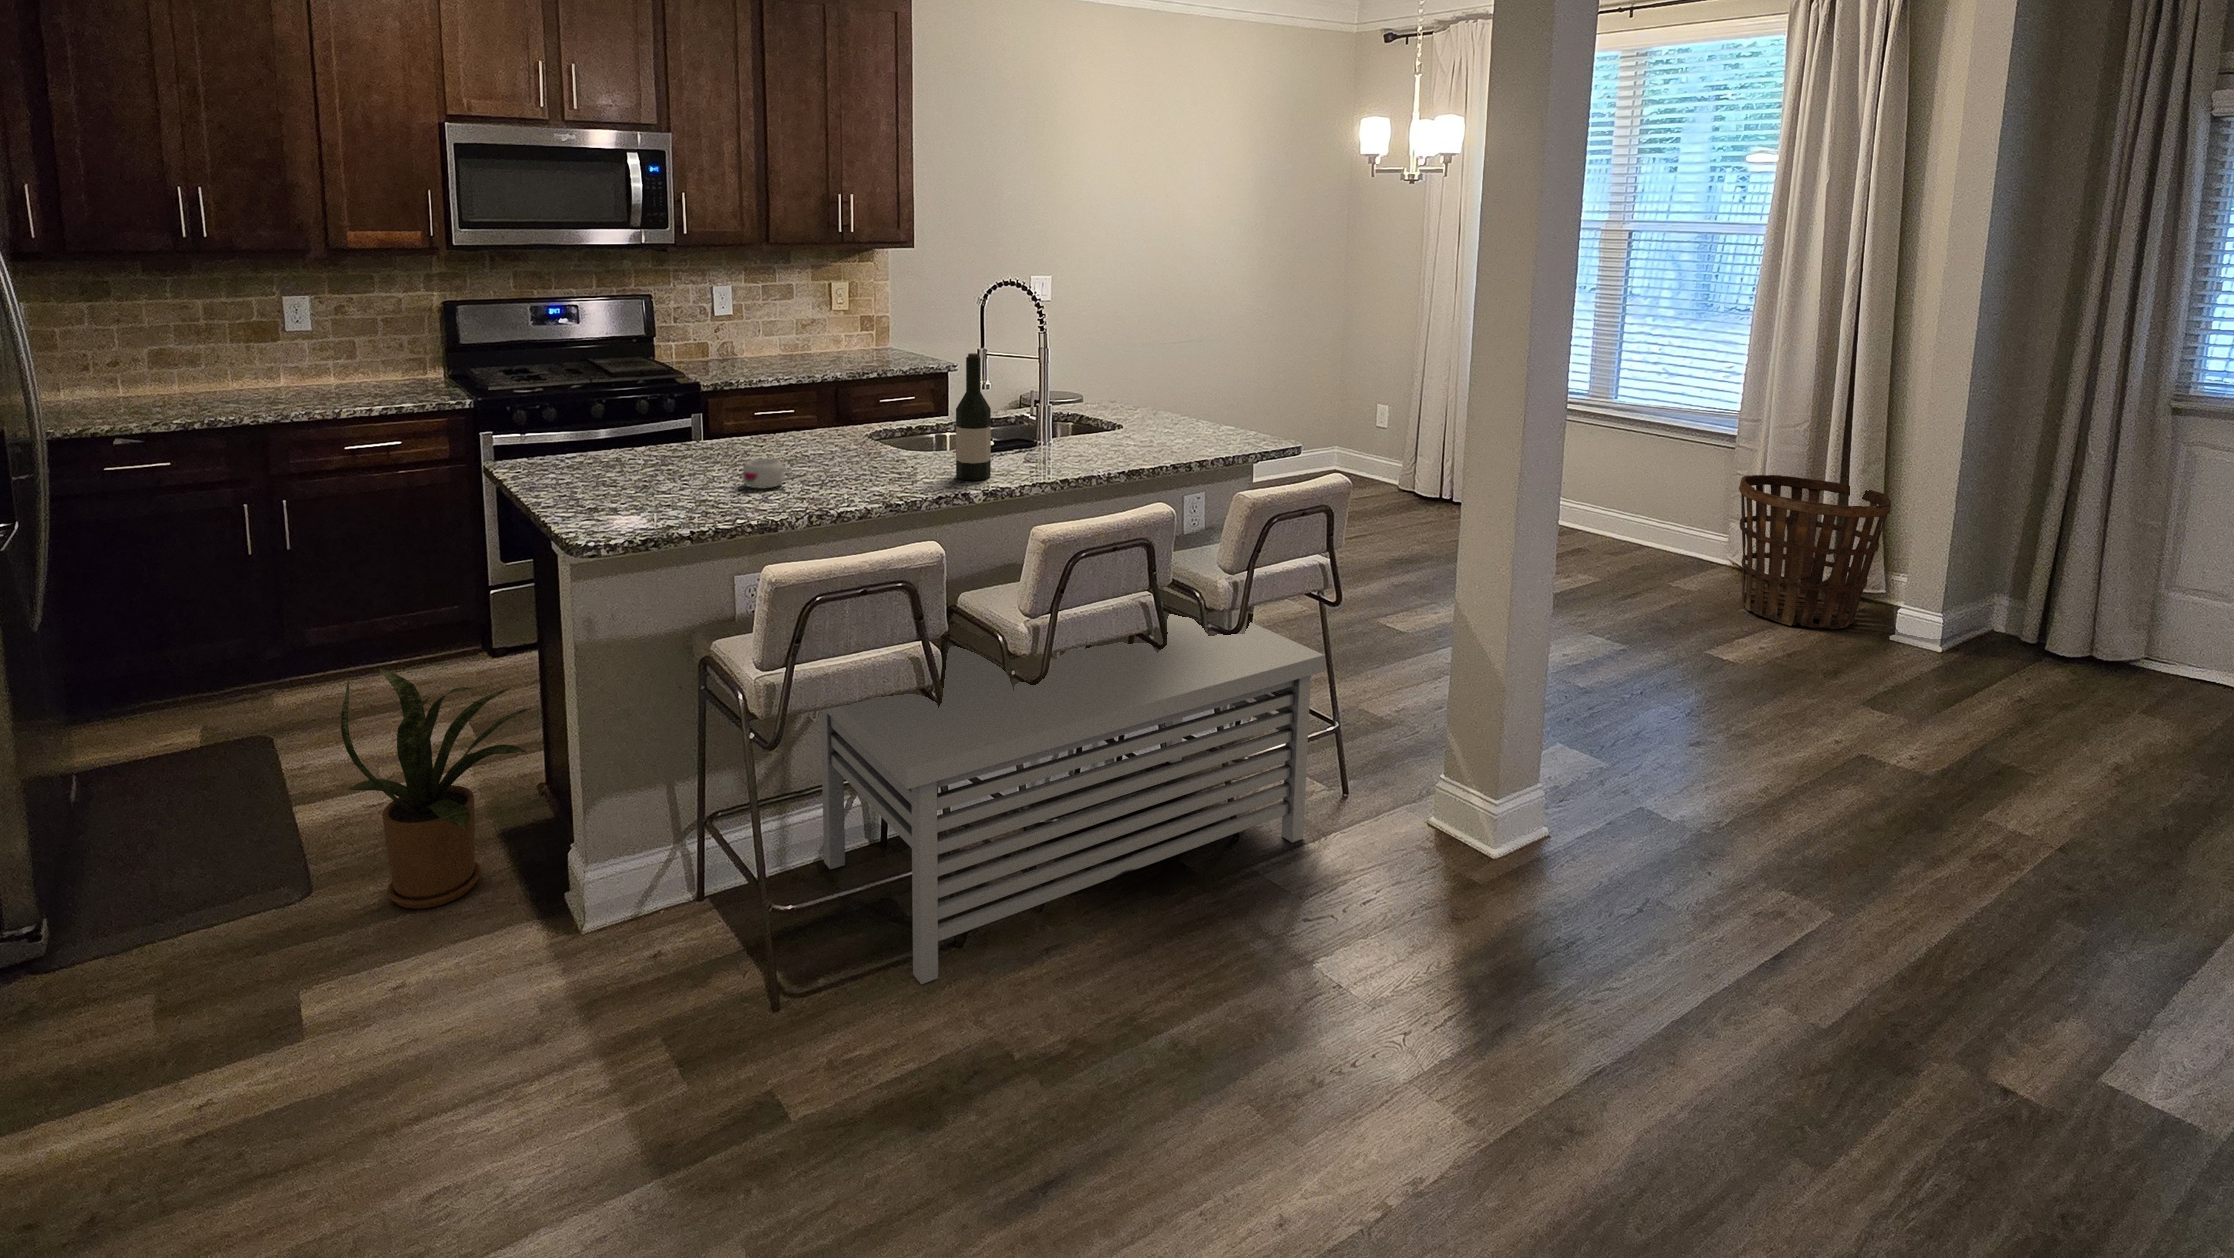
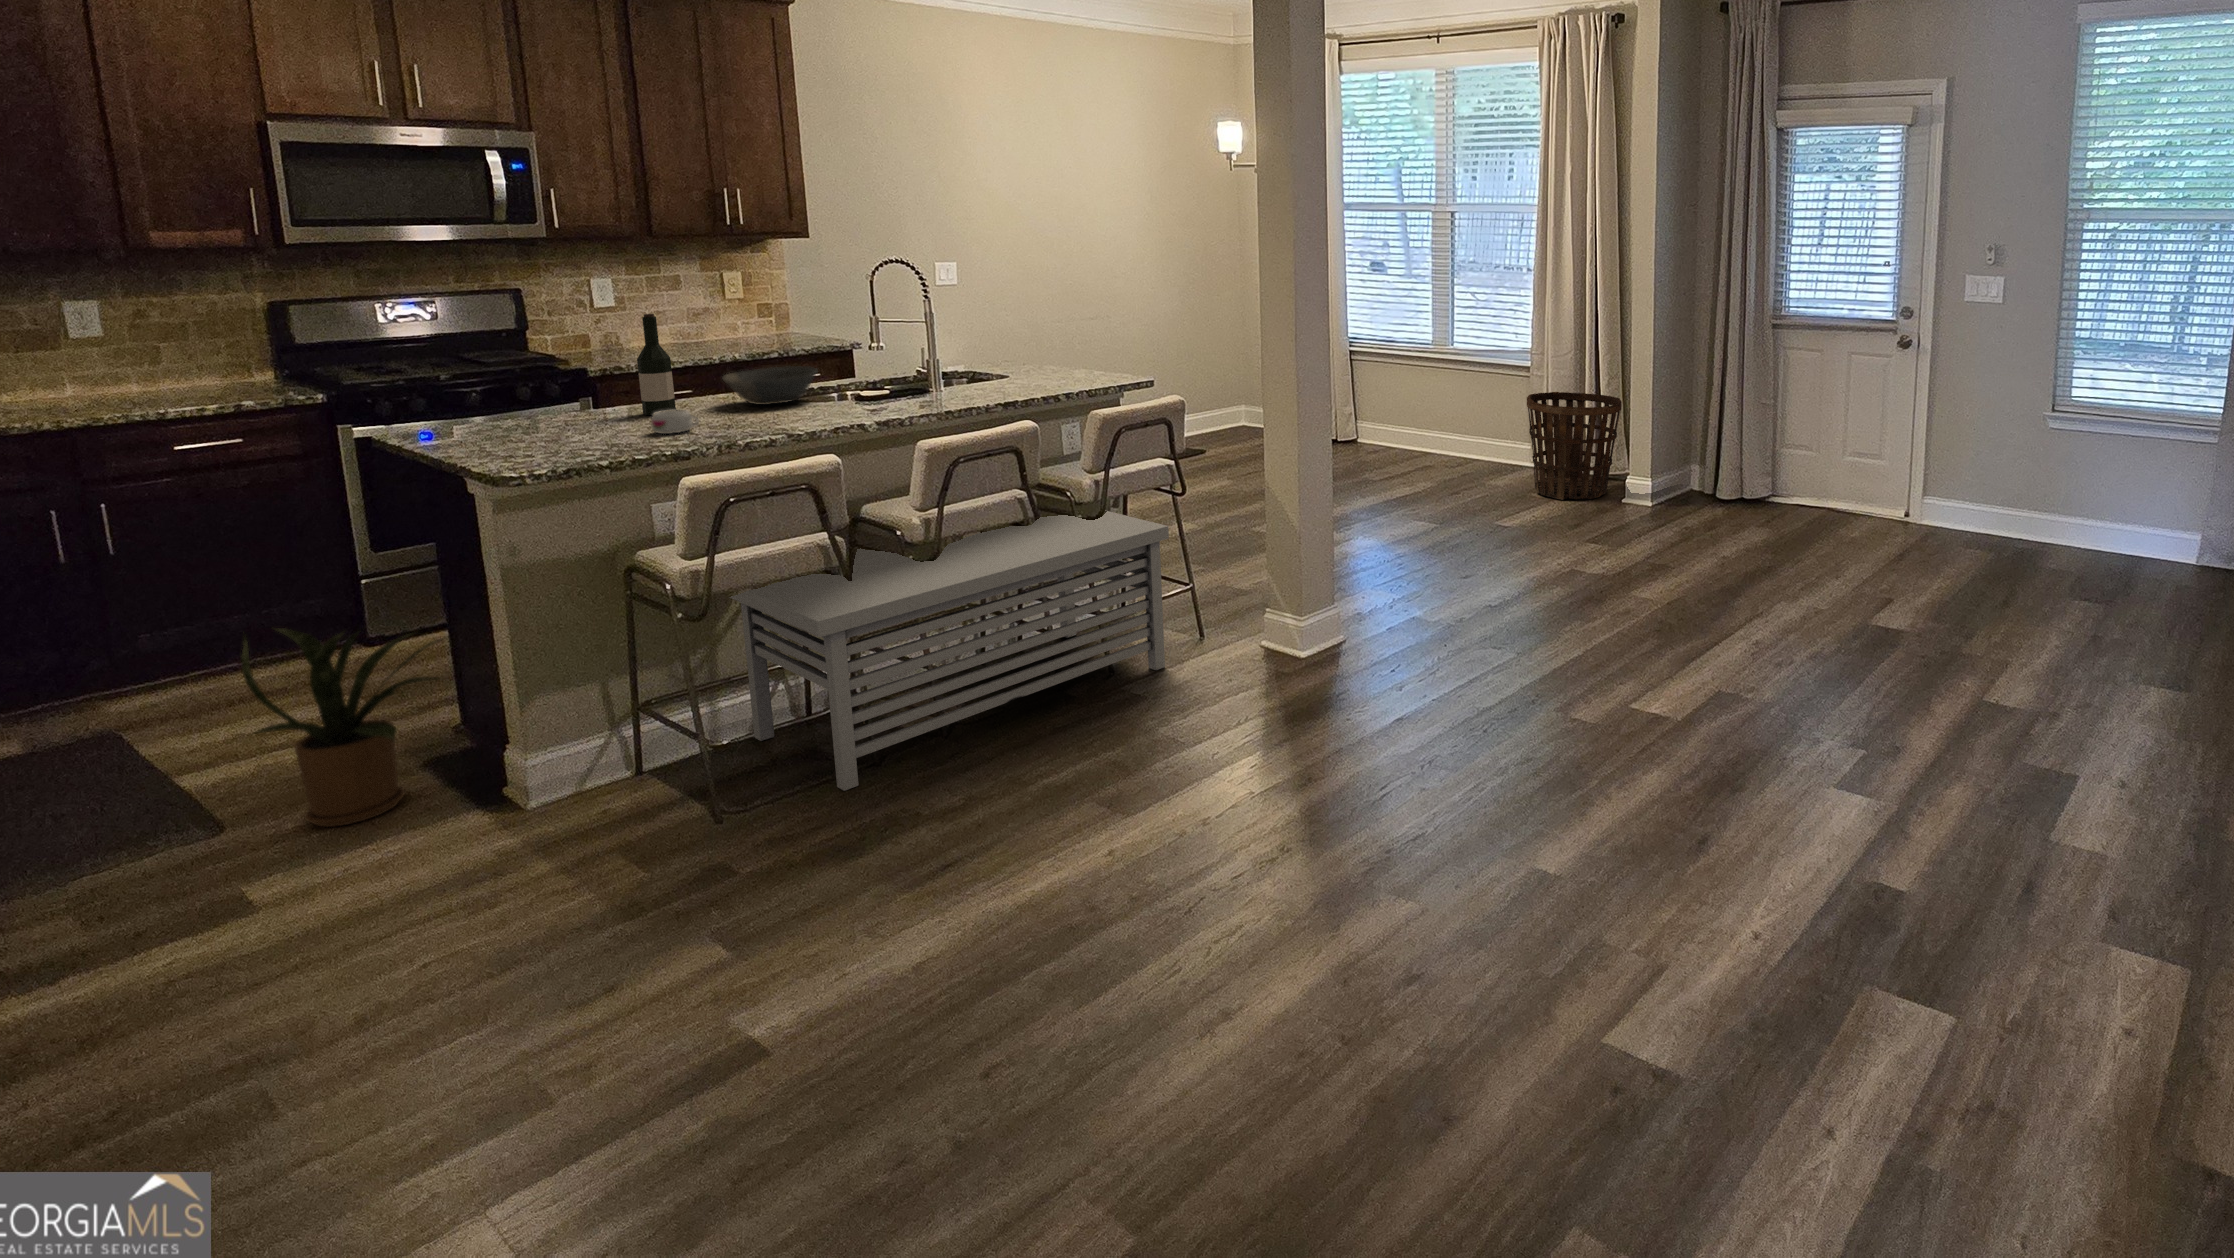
wine bottle: present [956,353,991,480] -> present [637,314,676,415]
bowl: none [818,404,917,451] -> present [723,366,818,405]

